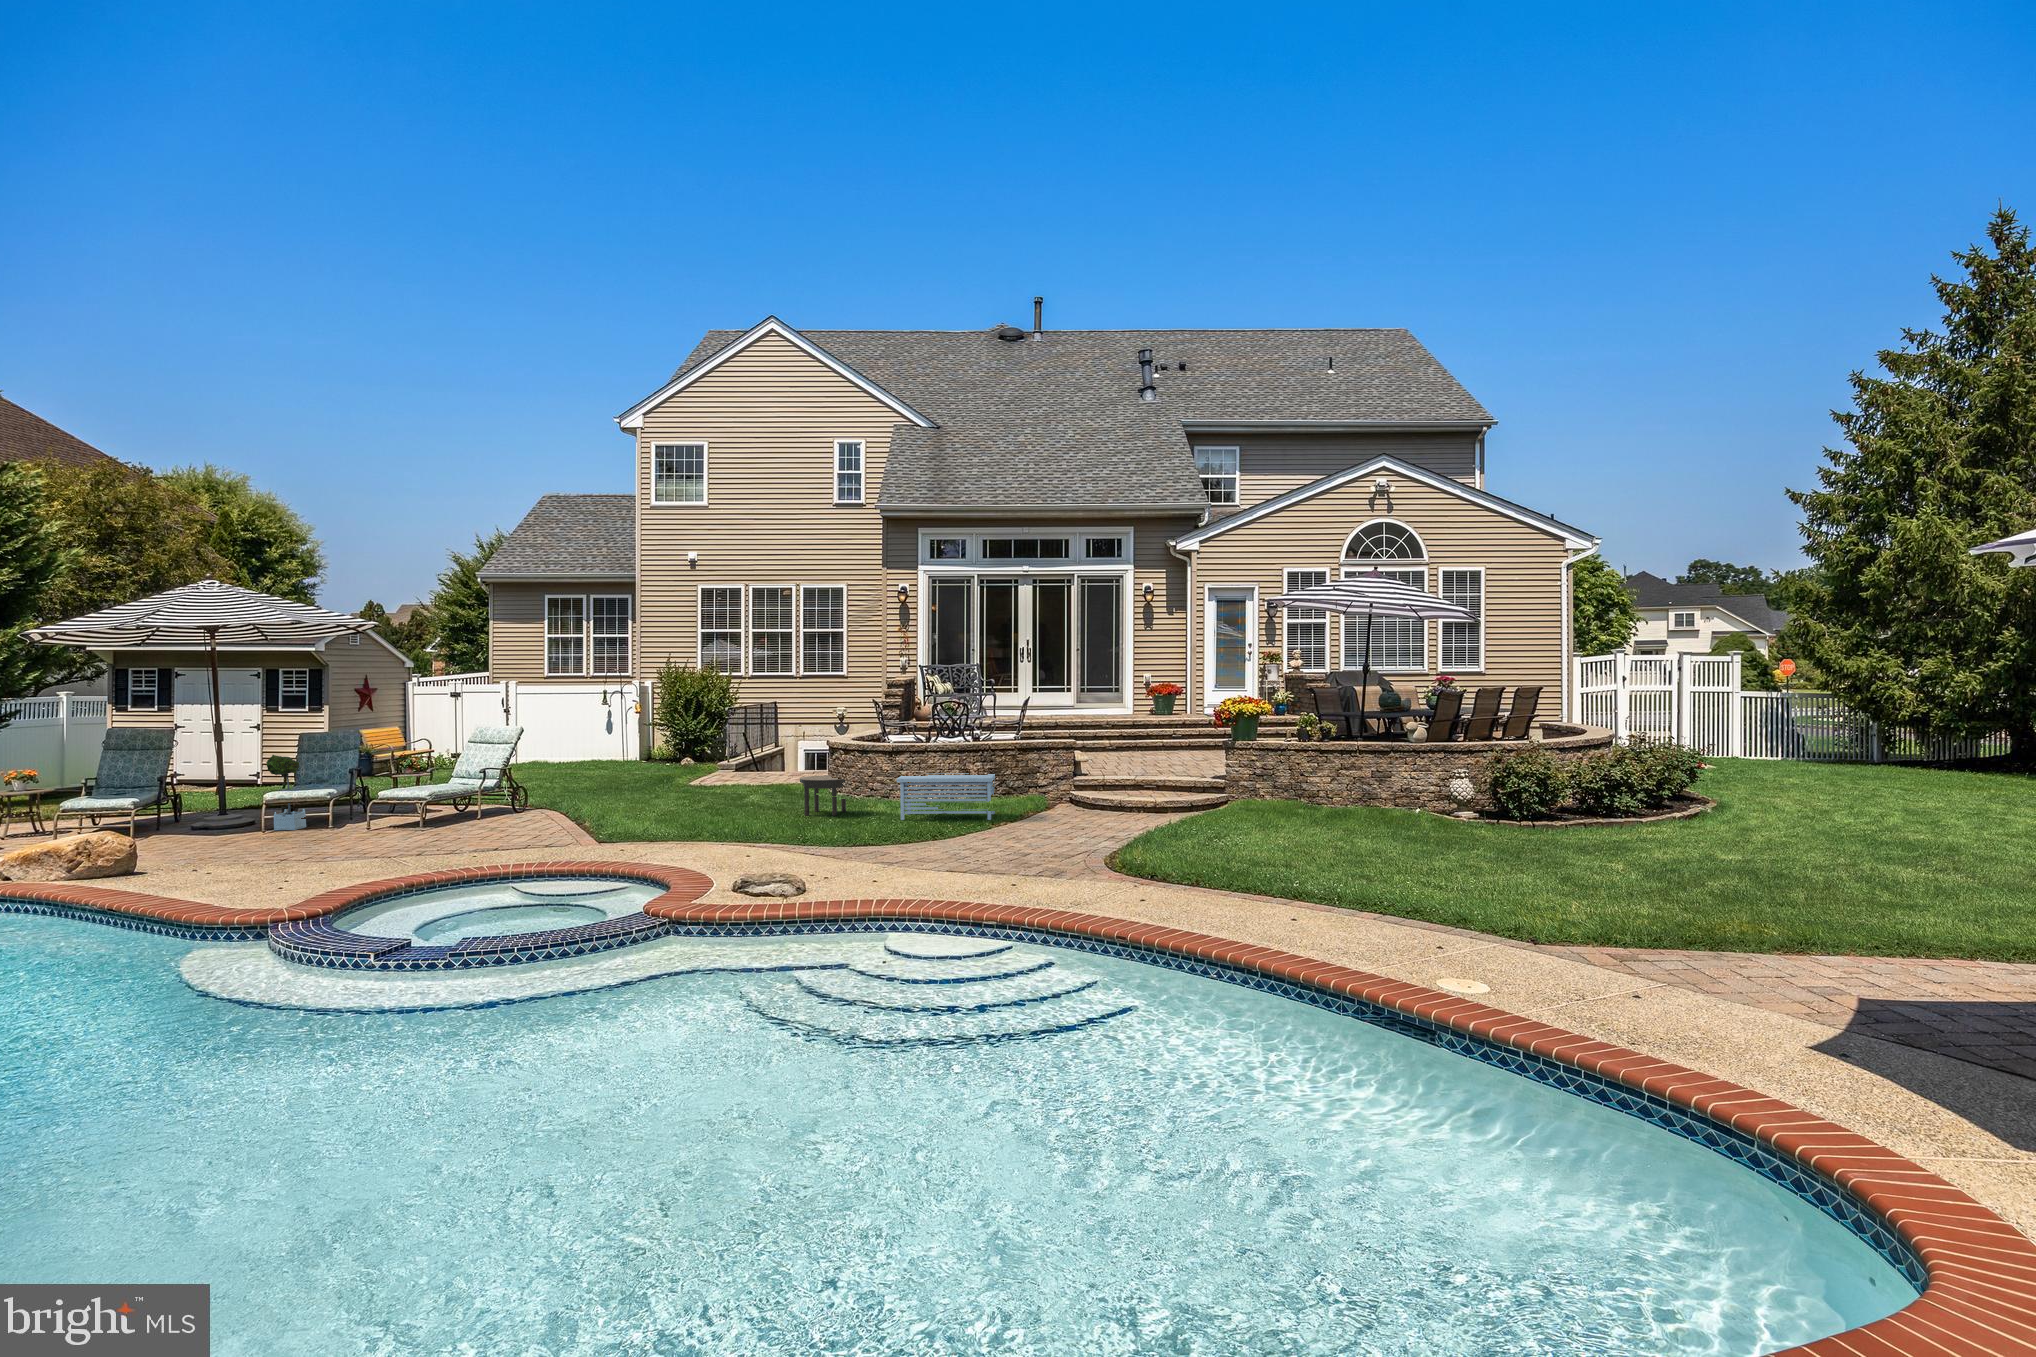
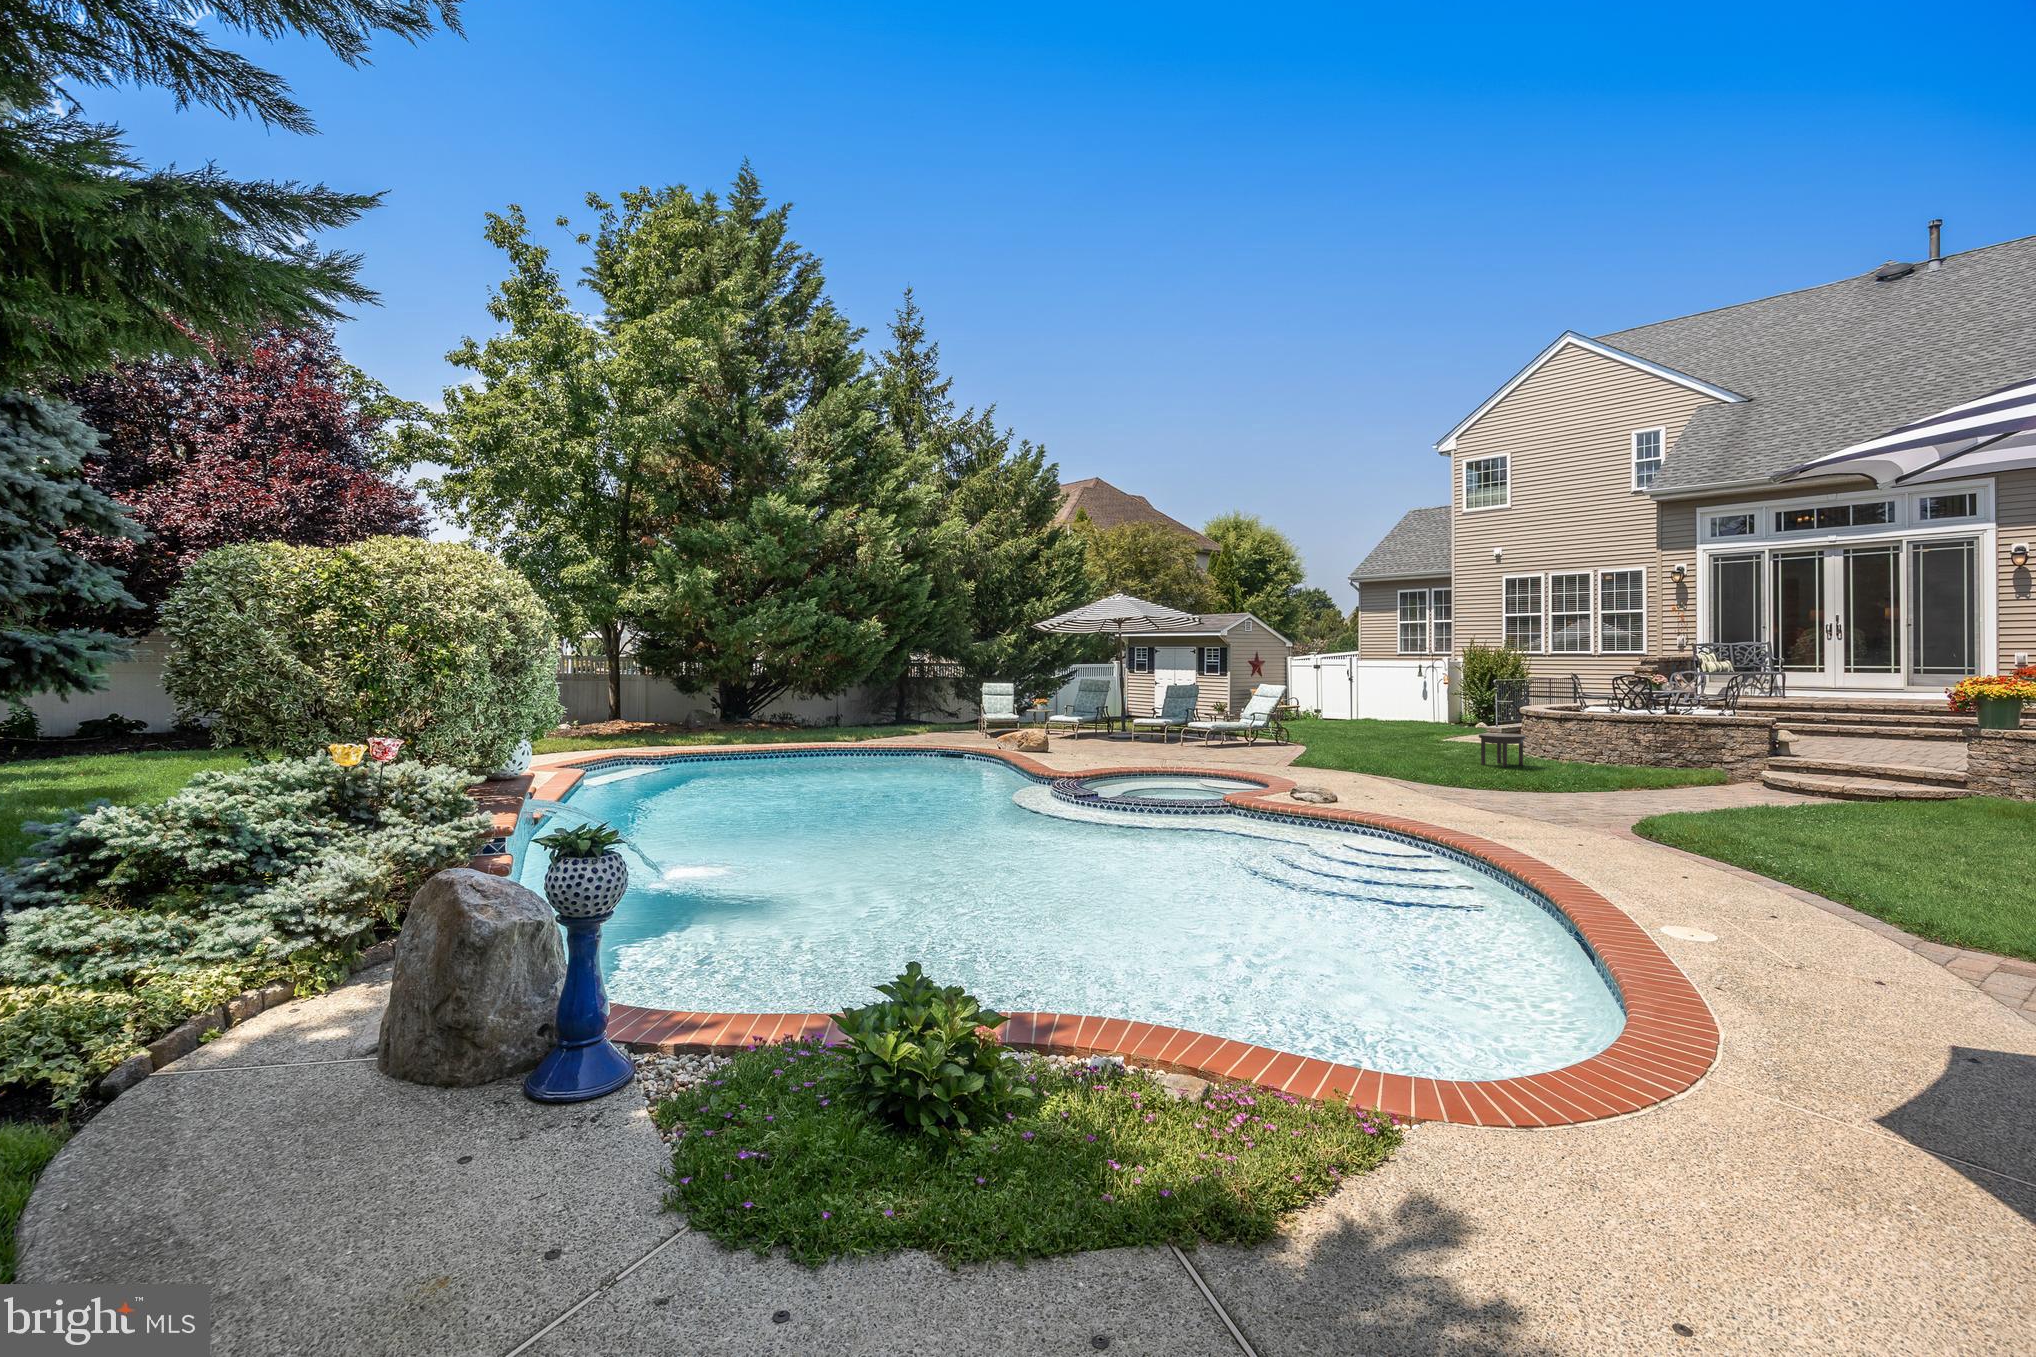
potted tree: present [266,755,306,830] -> none [1151,695,1172,741]
storage bench: present [897,773,995,820] -> none [1549,737,1663,784]

